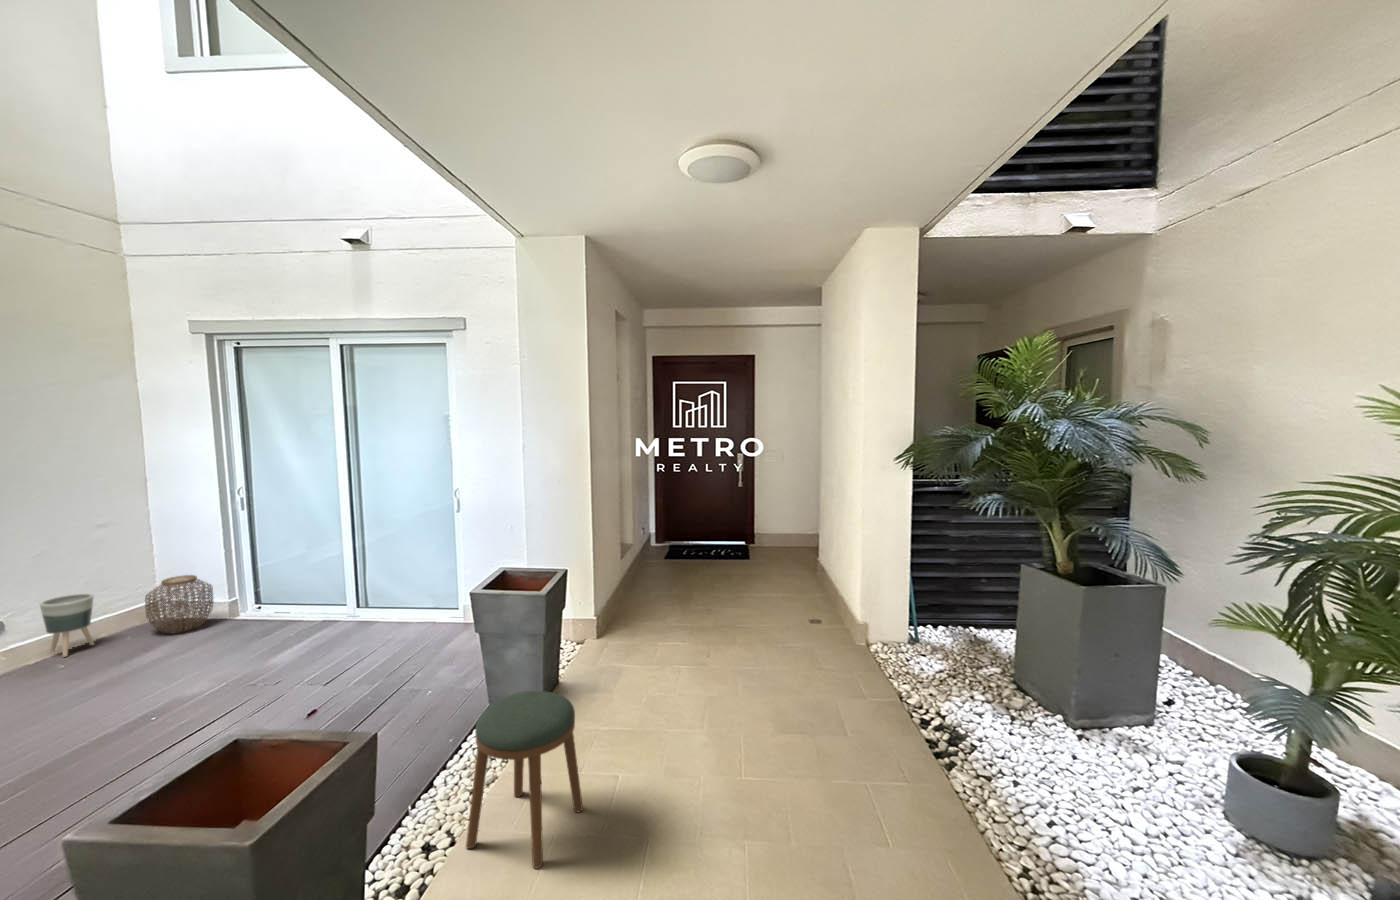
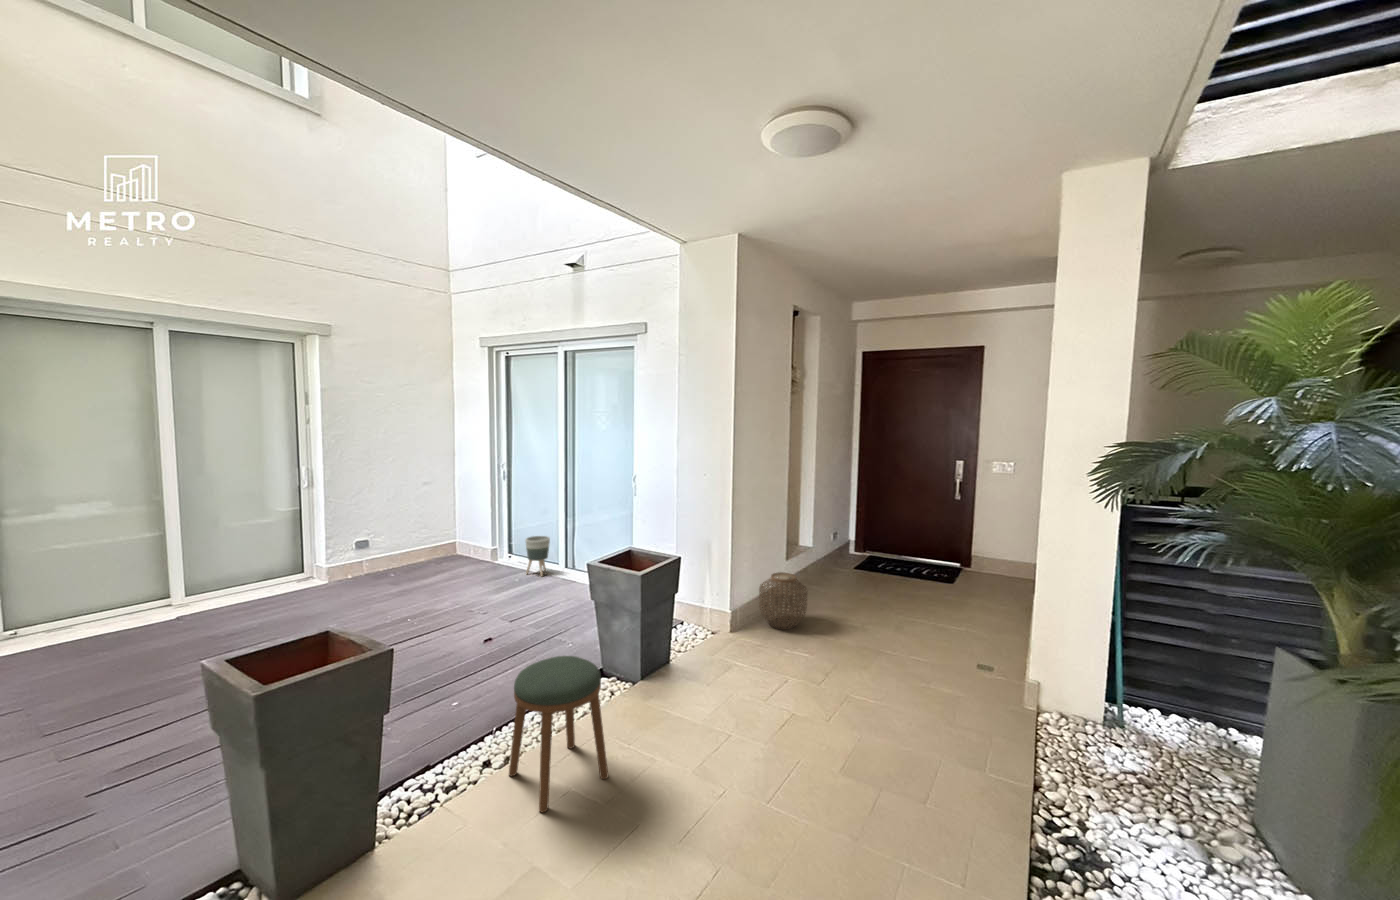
woven basket: present [145,575,213,633] -> present [759,572,808,629]
planter: present [40,594,94,657] -> present [525,536,550,576]

